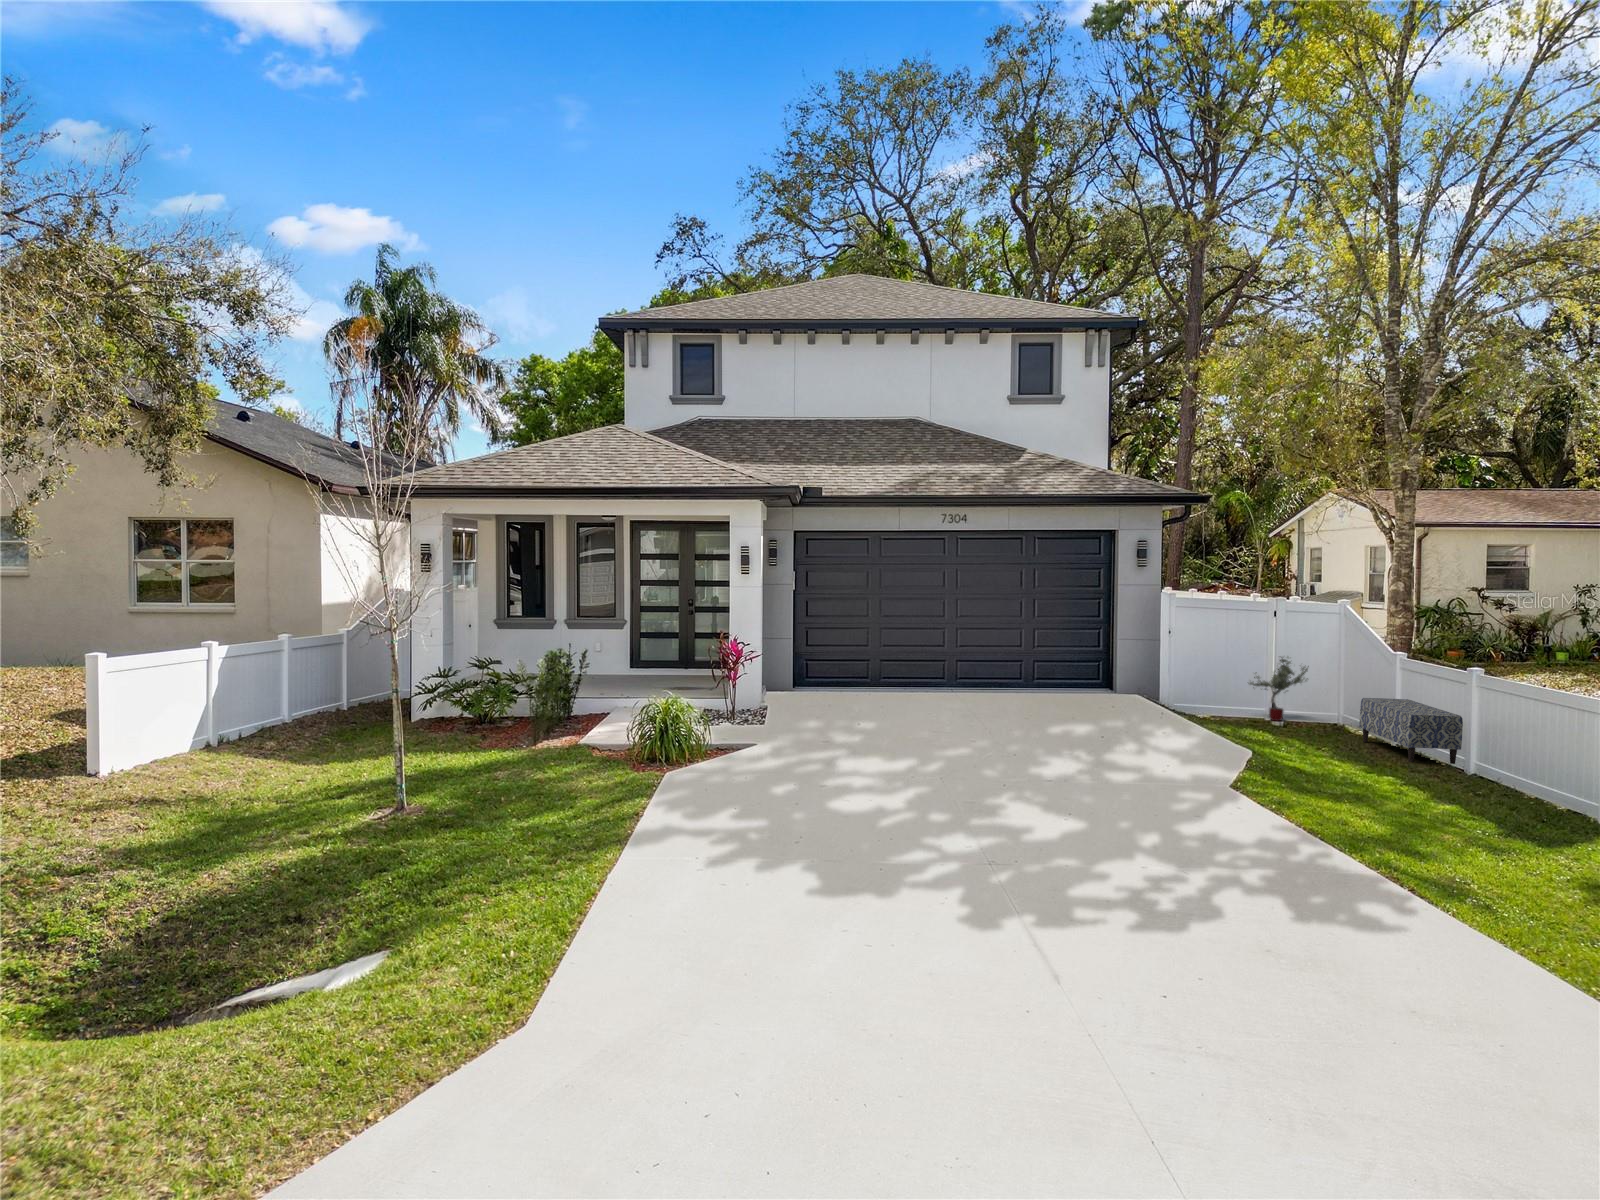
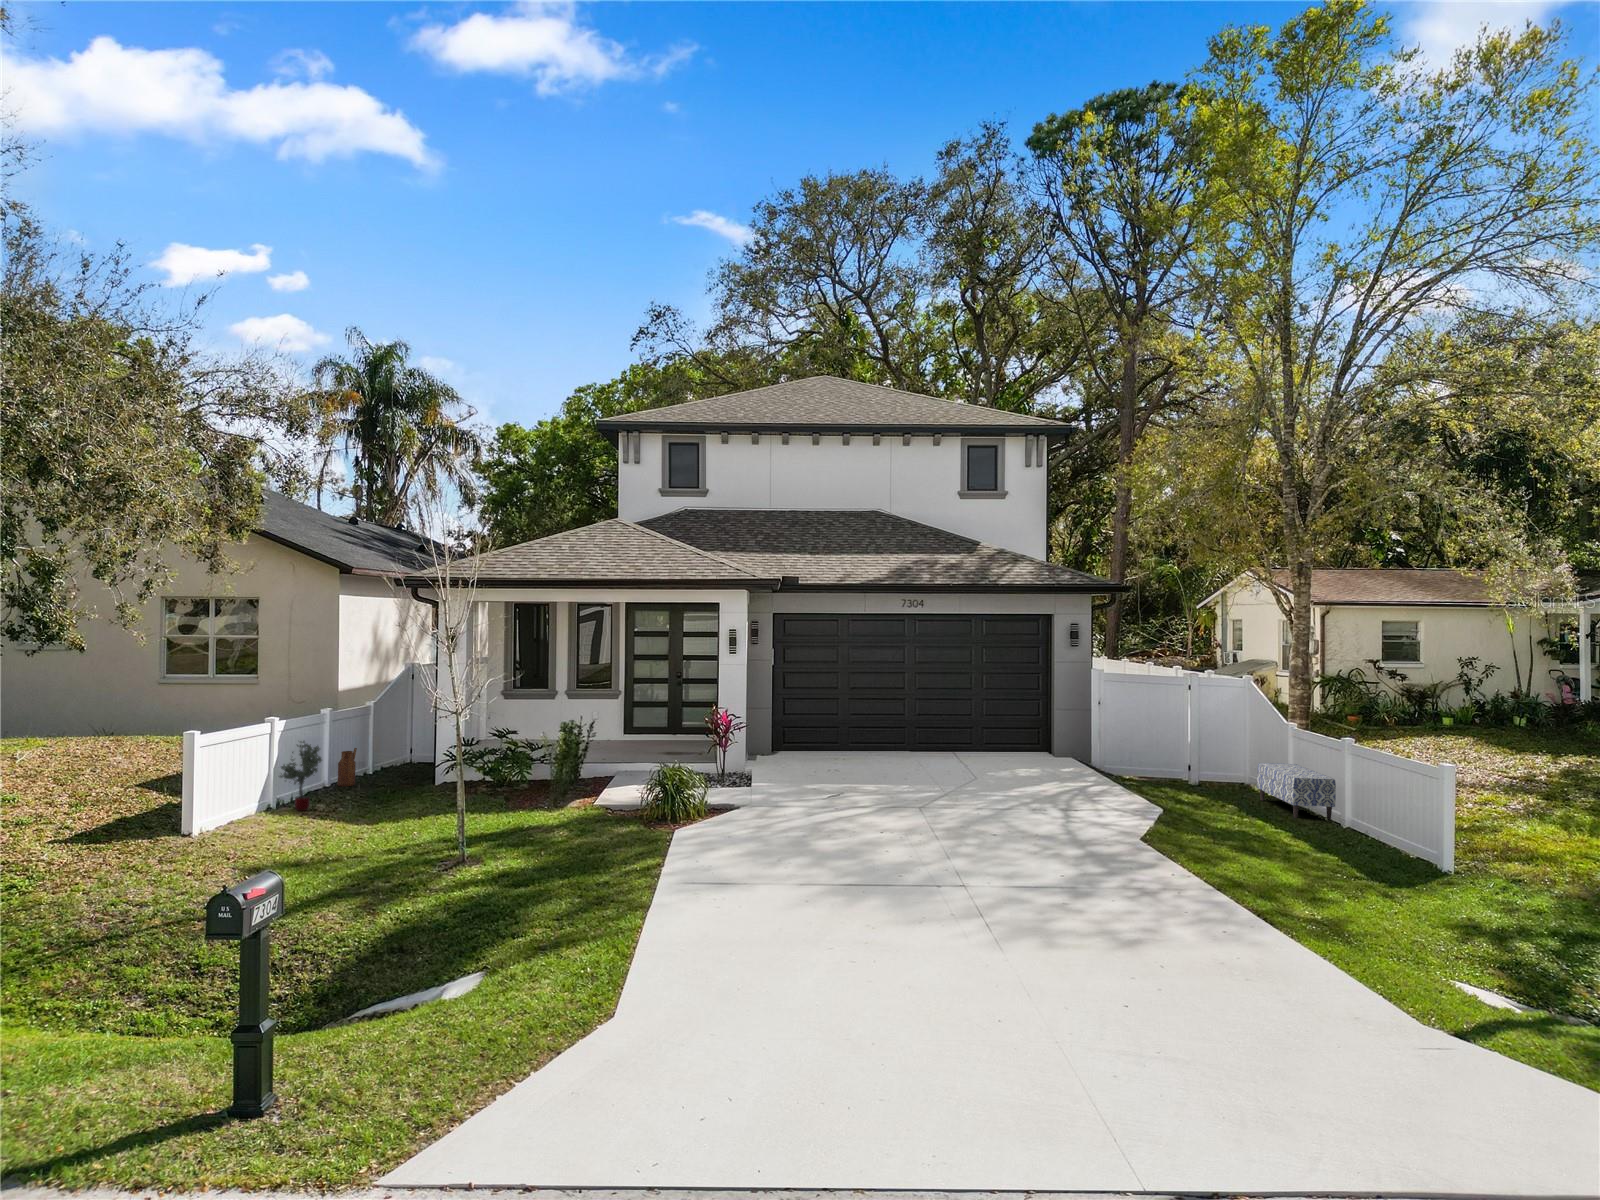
potted tree: present [1250,657,1309,721] -> present [280,741,322,811]
watering can: none [309,680,331,722] -> present [337,748,357,787]

